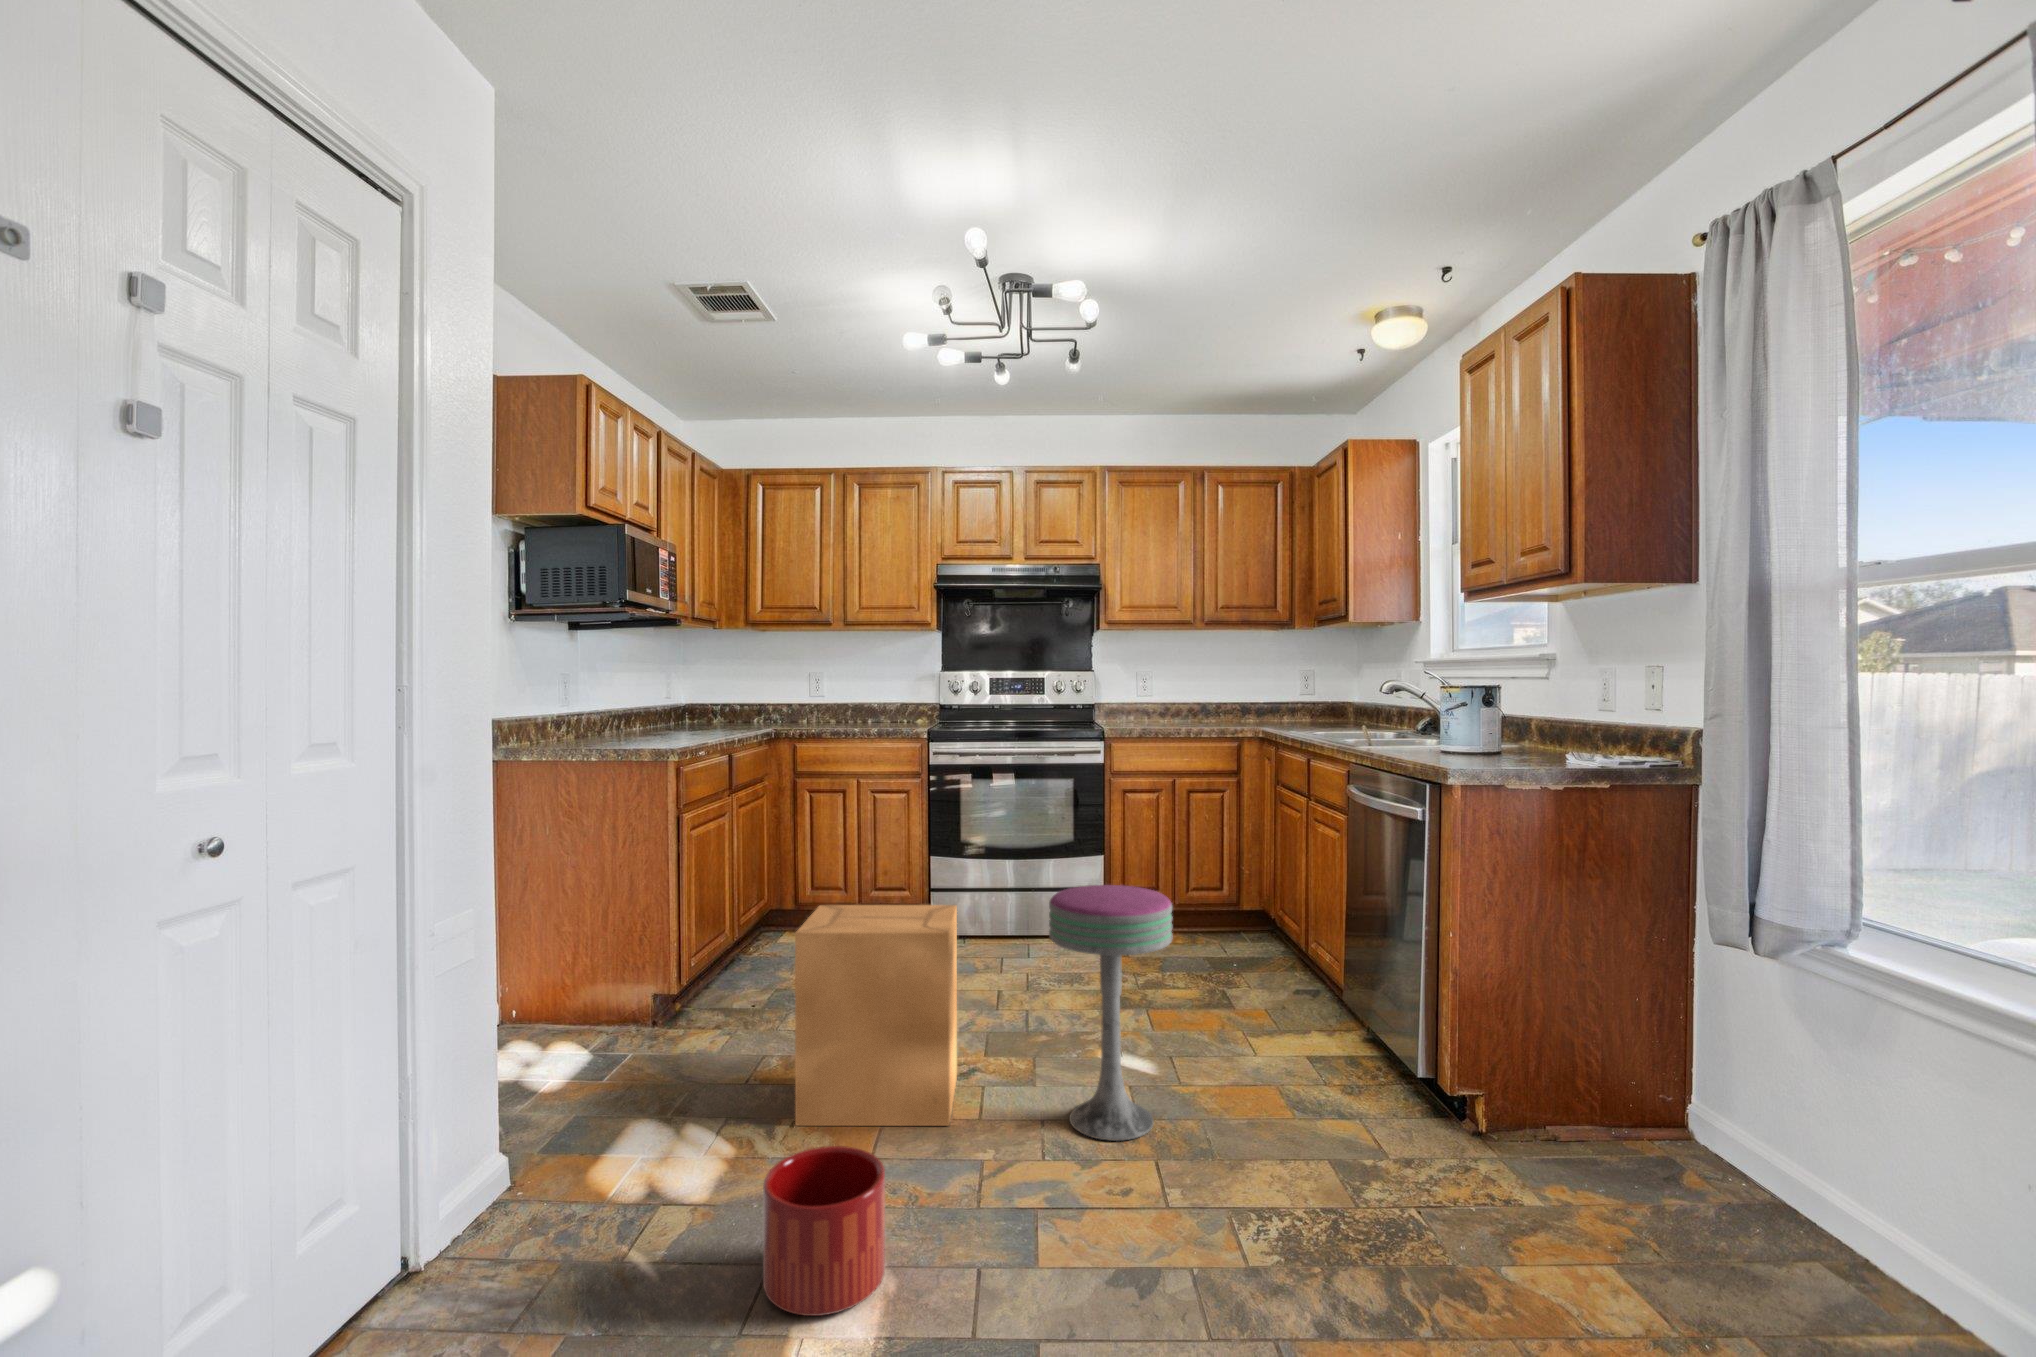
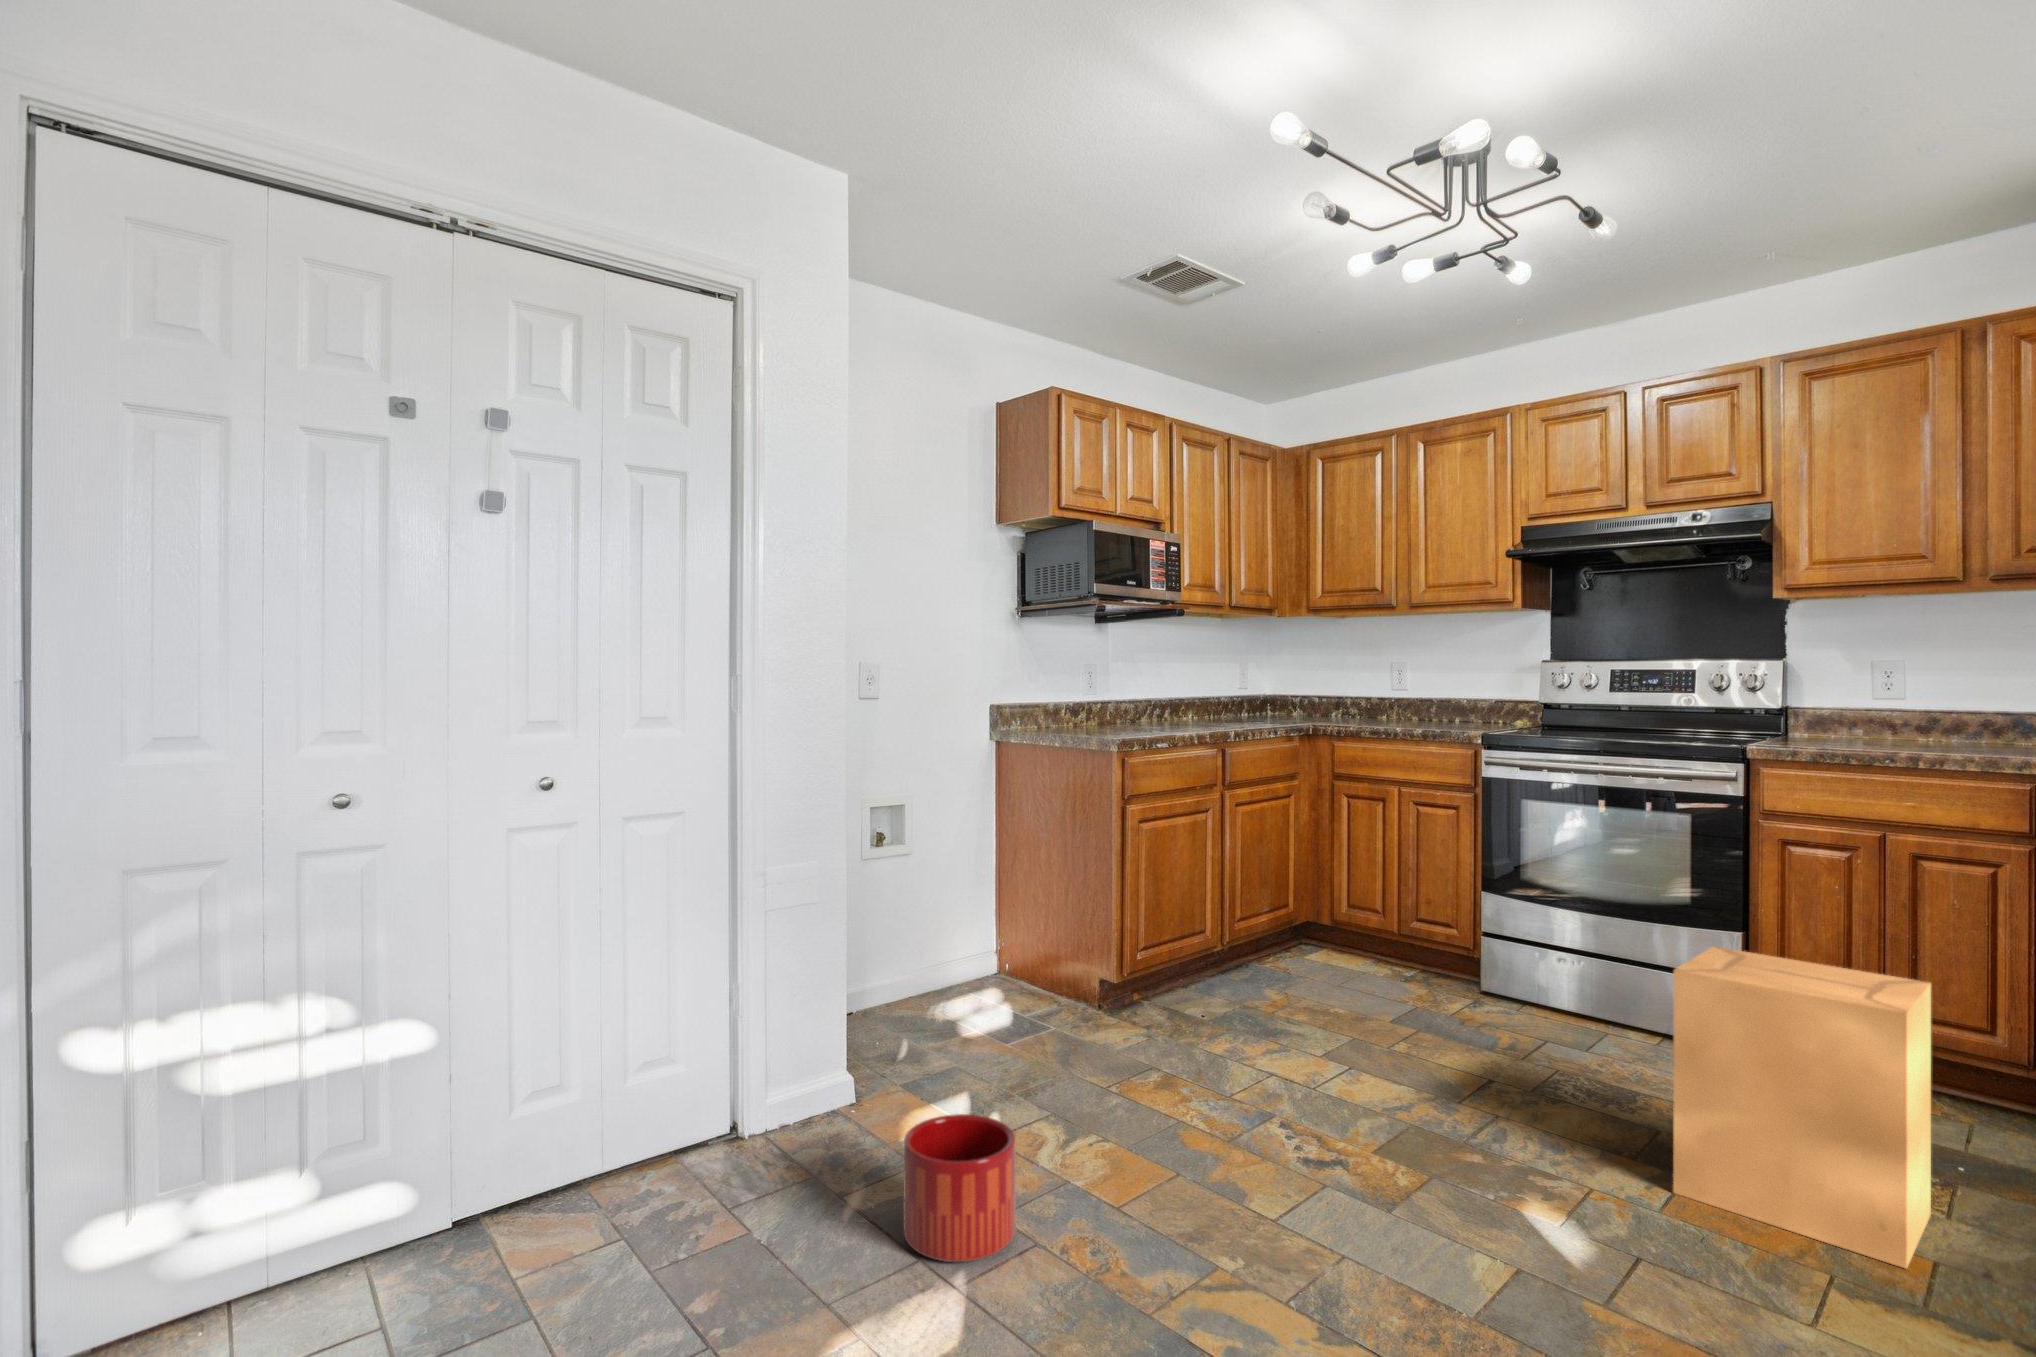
bar stool: present [1049,885,1173,1141] -> none [1319,936,1487,1272]
cardboard box: present [795,905,957,1126] -> present [1673,947,1931,1268]

